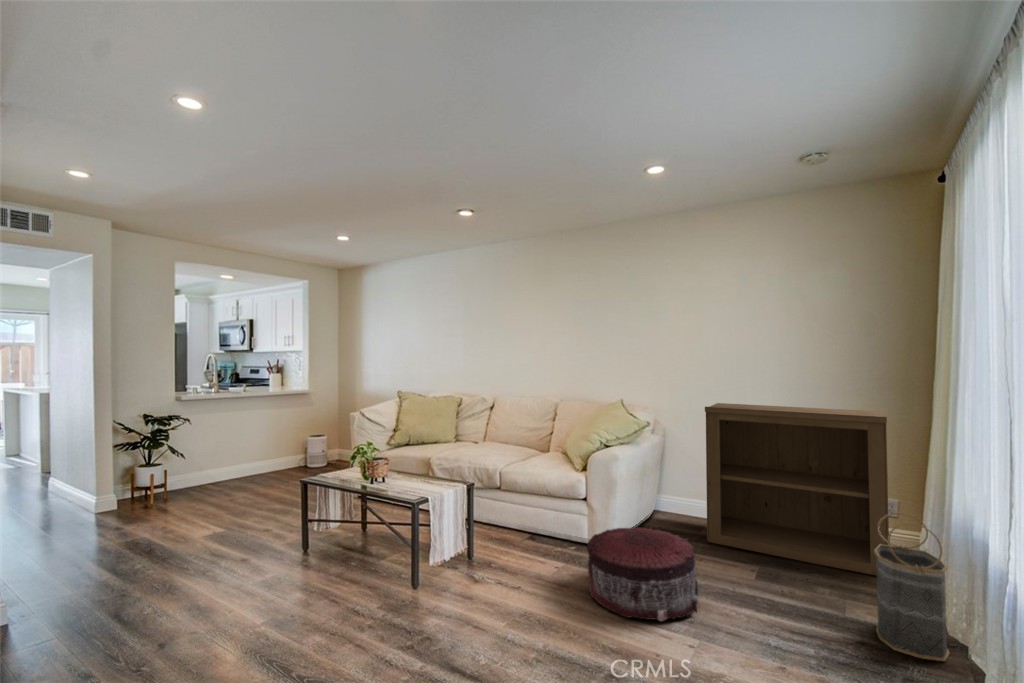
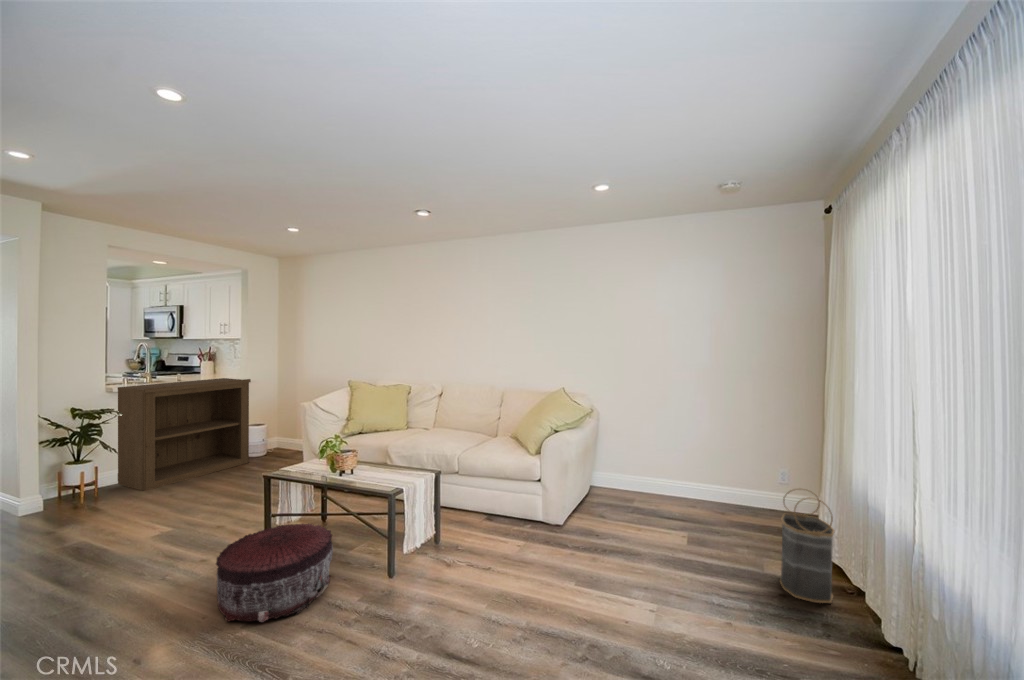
bookshelf: present [705,403,889,575] -> present [118,378,251,491]
pouf: present [587,527,699,621] -> present [216,524,333,622]

